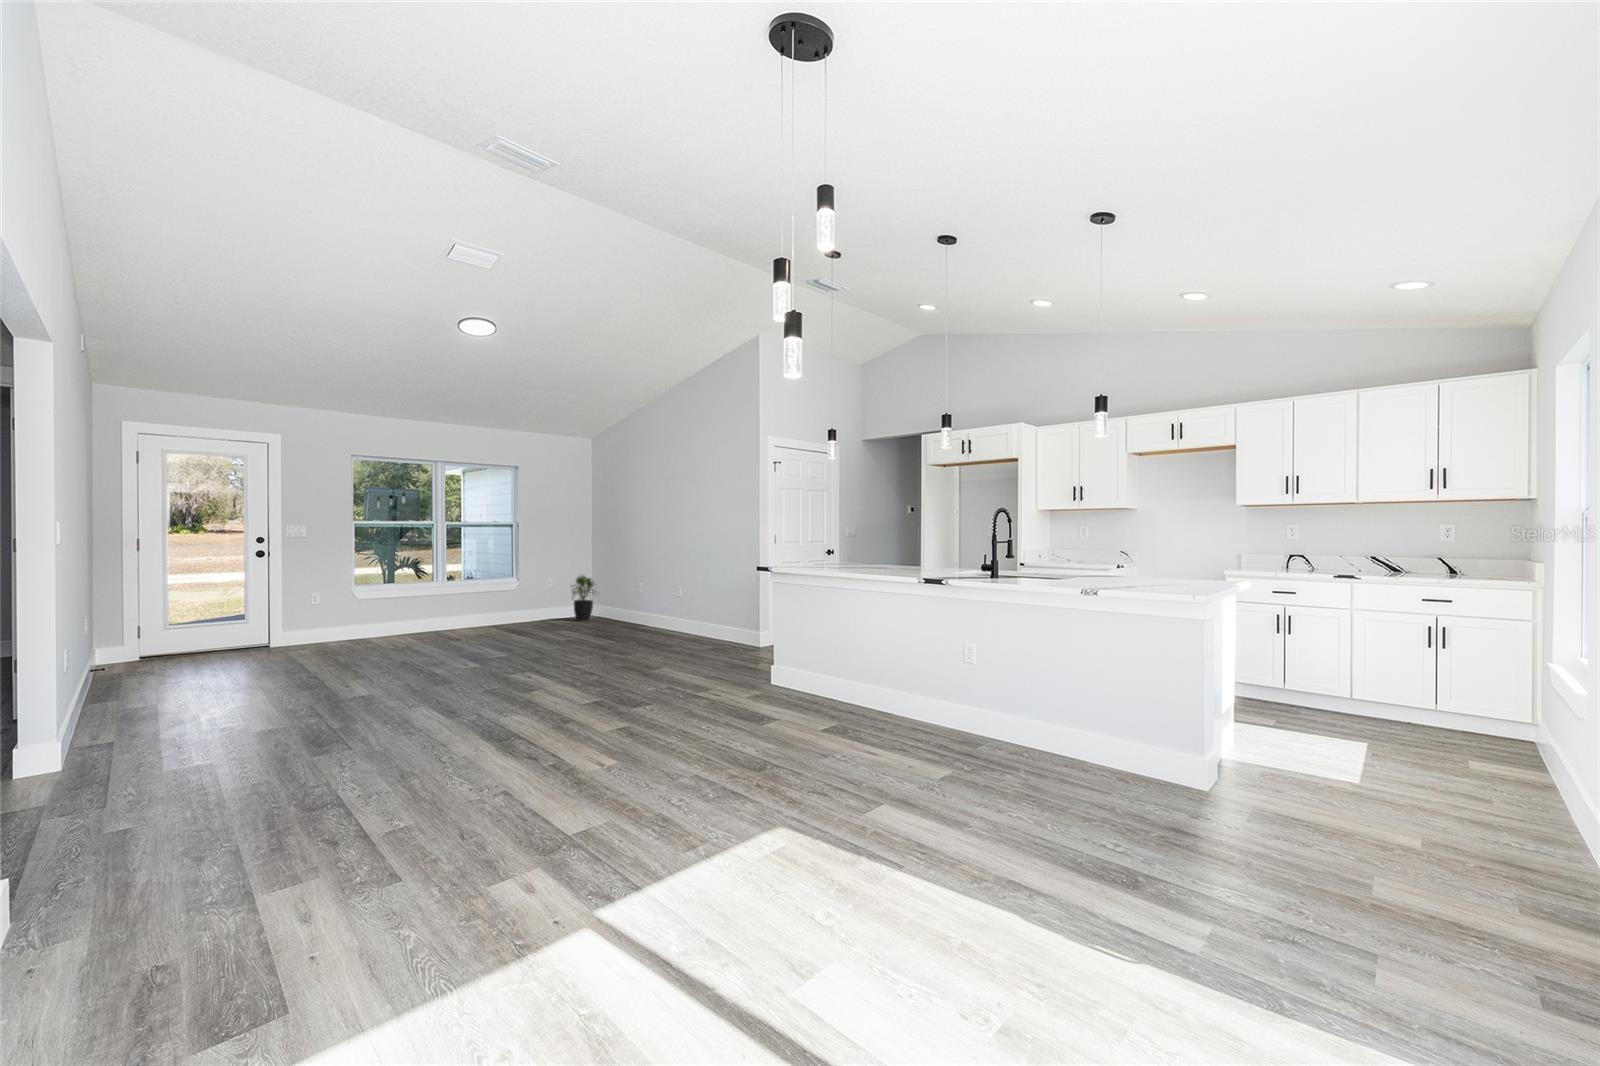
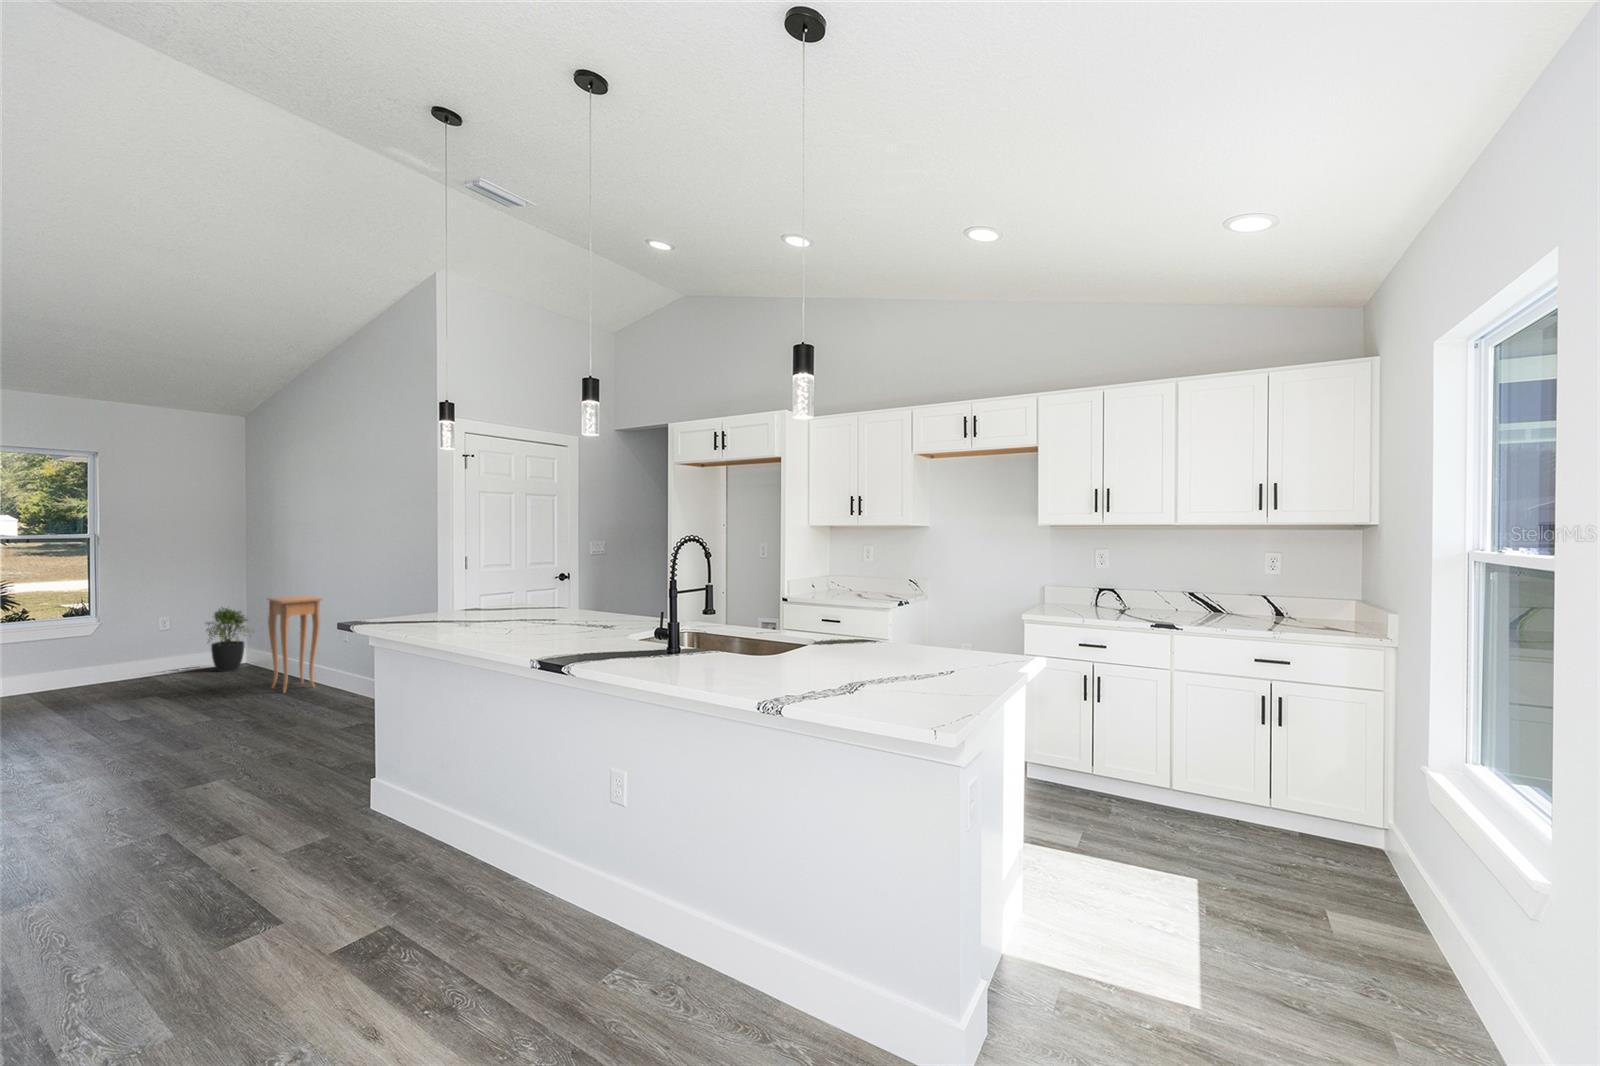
side table: none [624,565,660,633] -> present [267,595,322,693]

